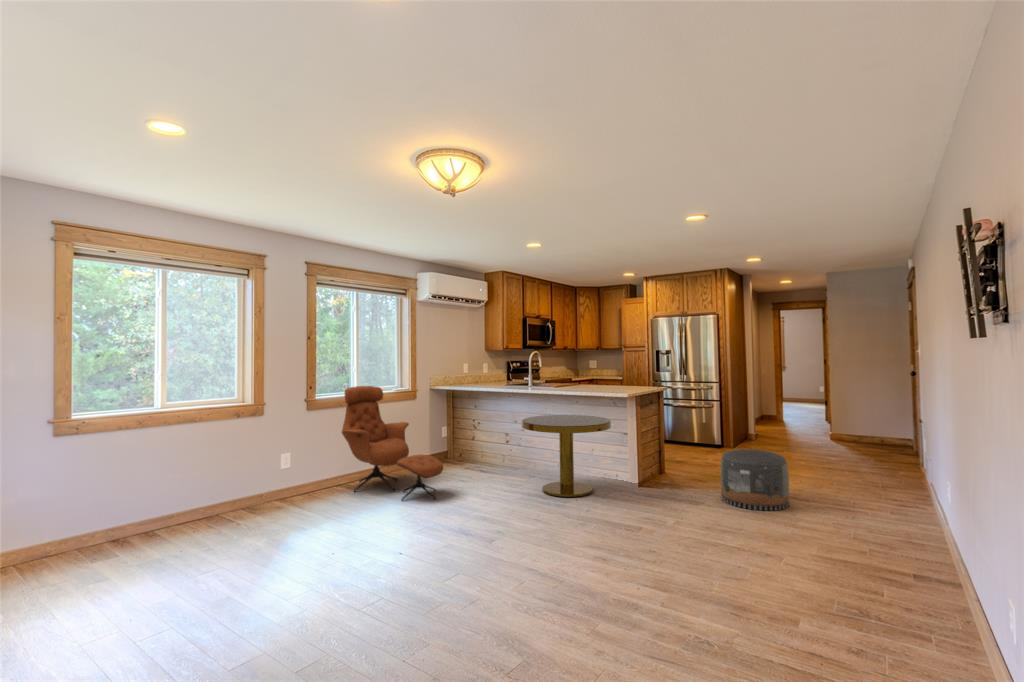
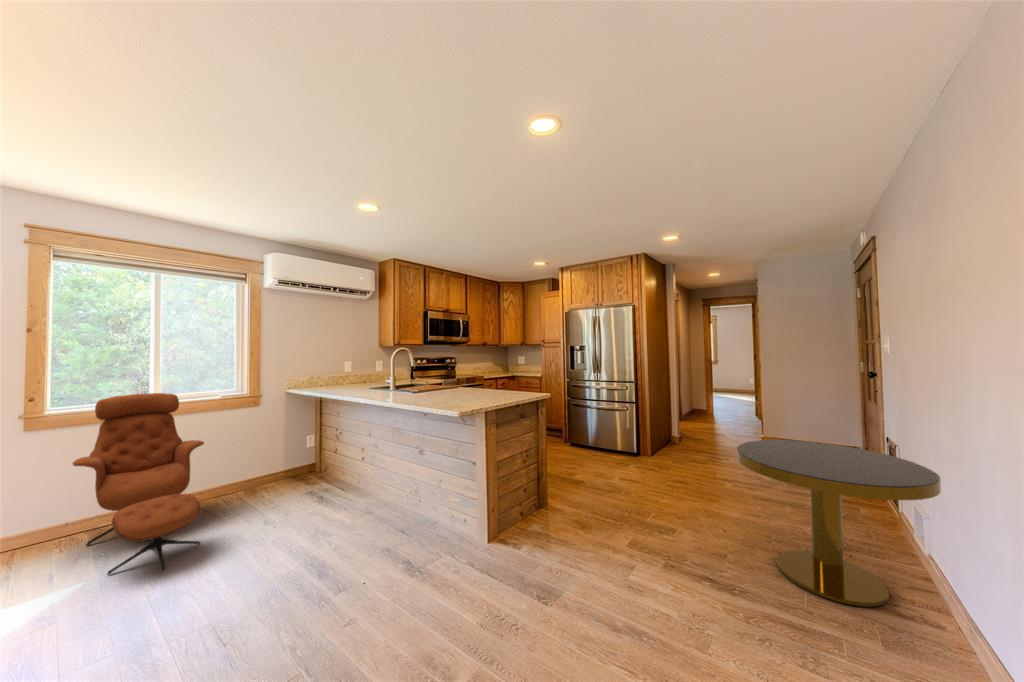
side table: present [522,415,611,497] -> present [737,440,941,607]
pouf: present [721,449,789,511] -> none [590,501,699,635]

